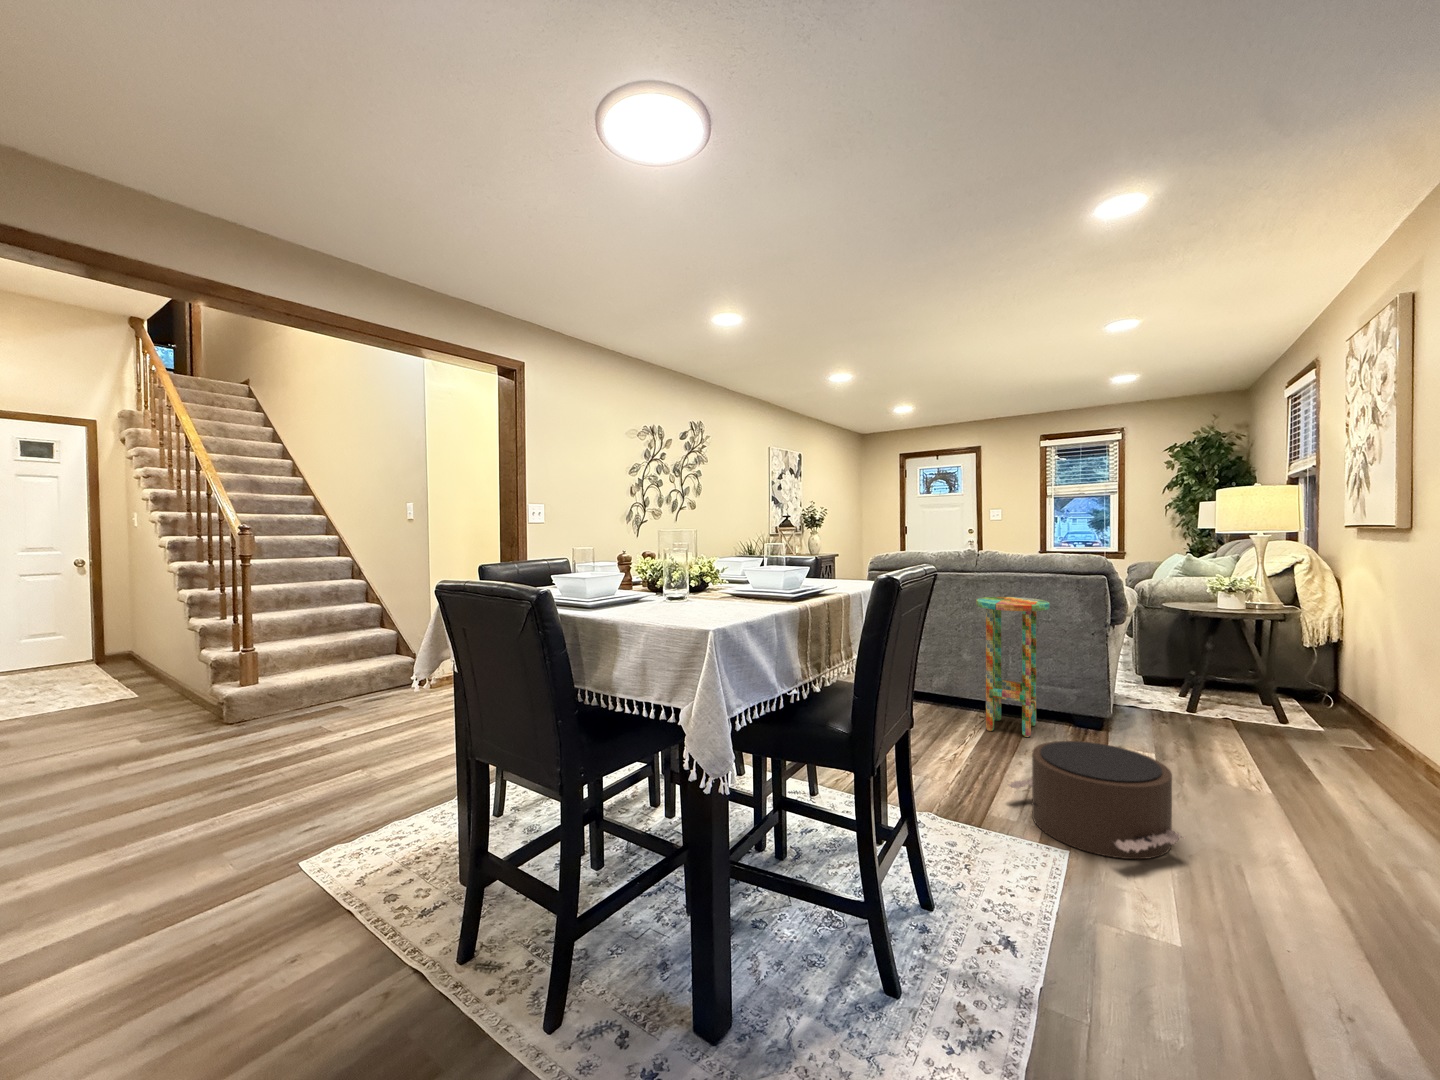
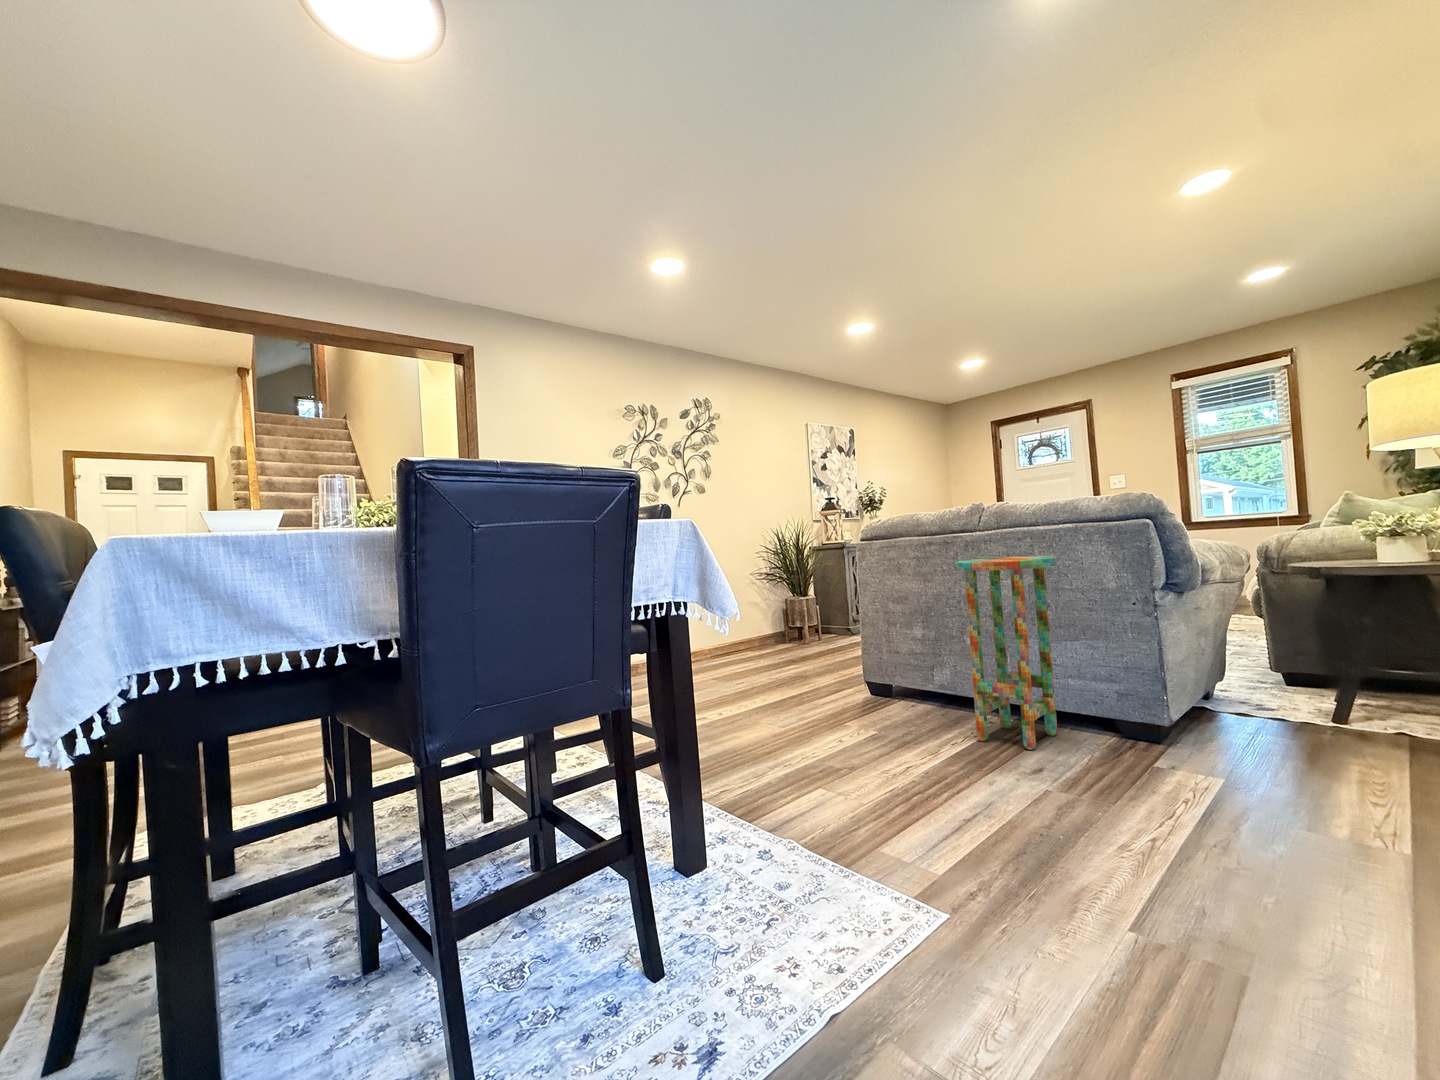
pouf: present [1008,741,1185,859] -> none [915,746,1146,939]

